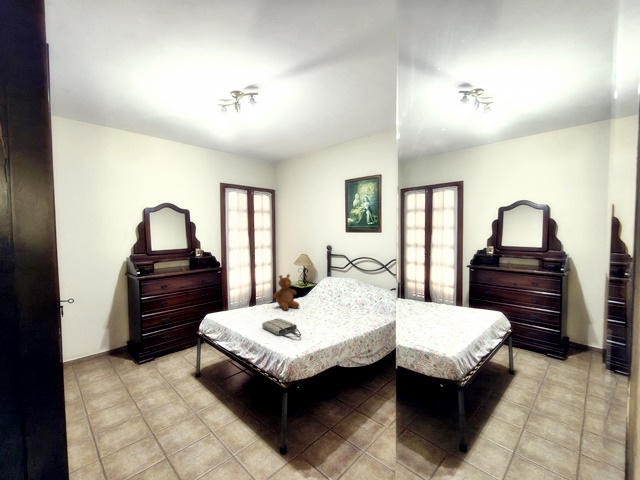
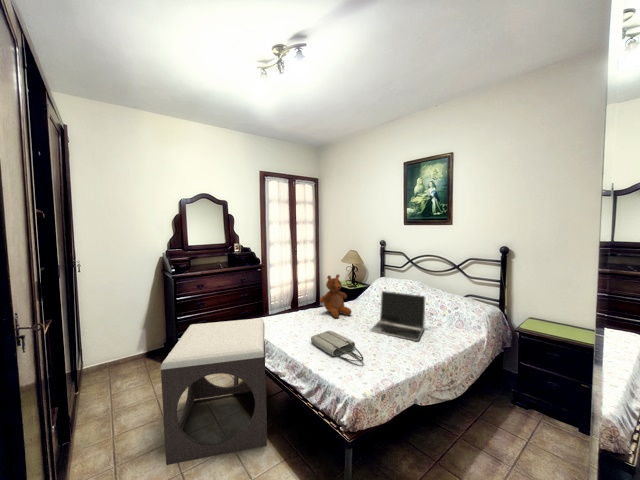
laptop: none [312,287,356,324] -> present [371,291,425,341]
footstool: none [137,311,225,428] -> present [161,318,267,465]

